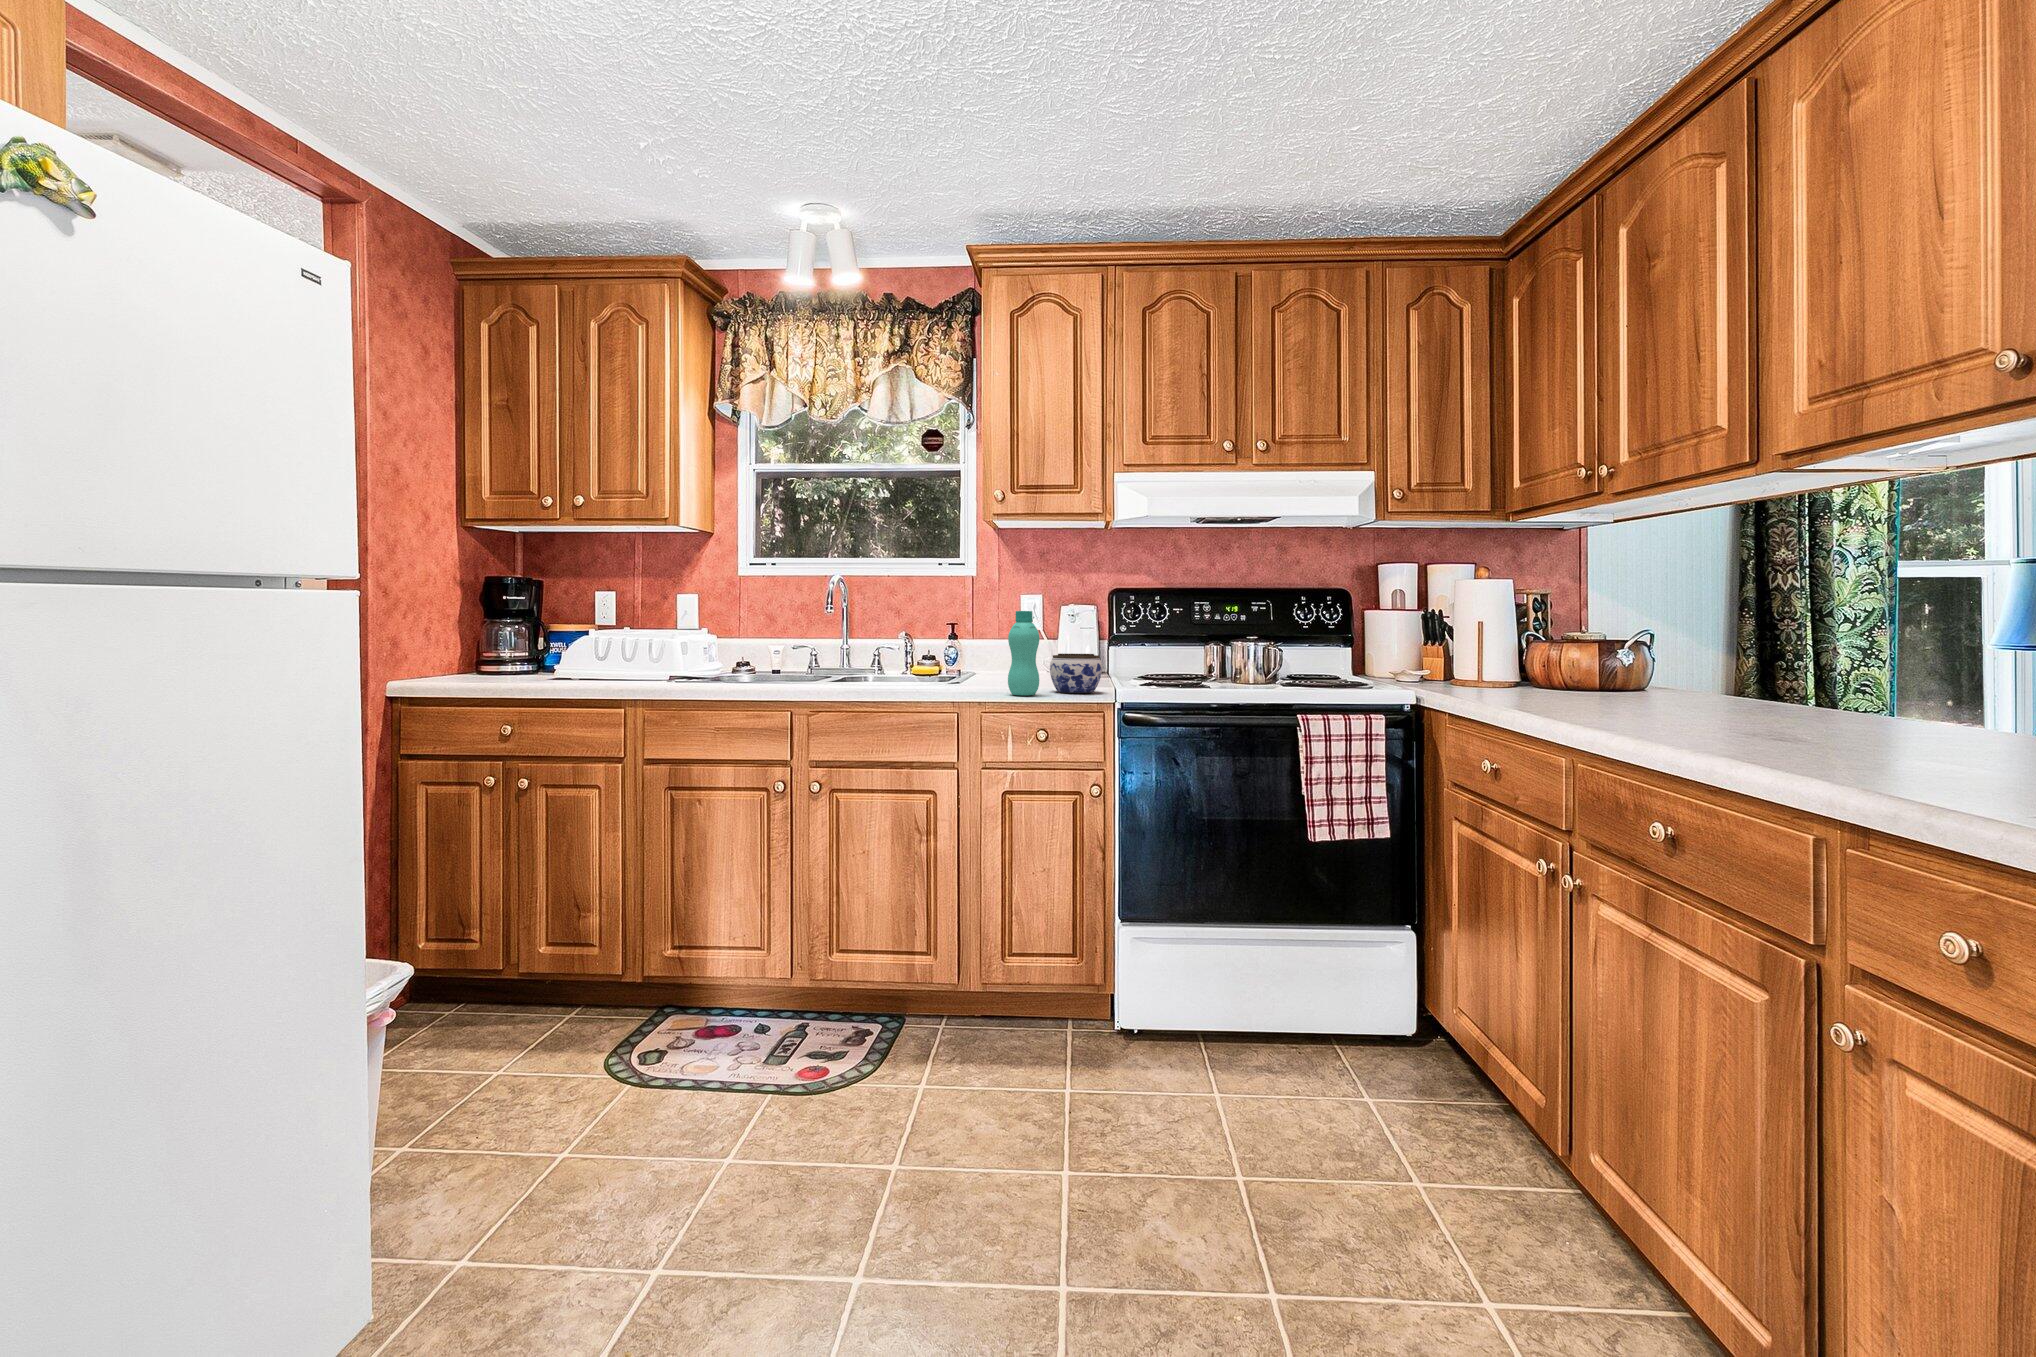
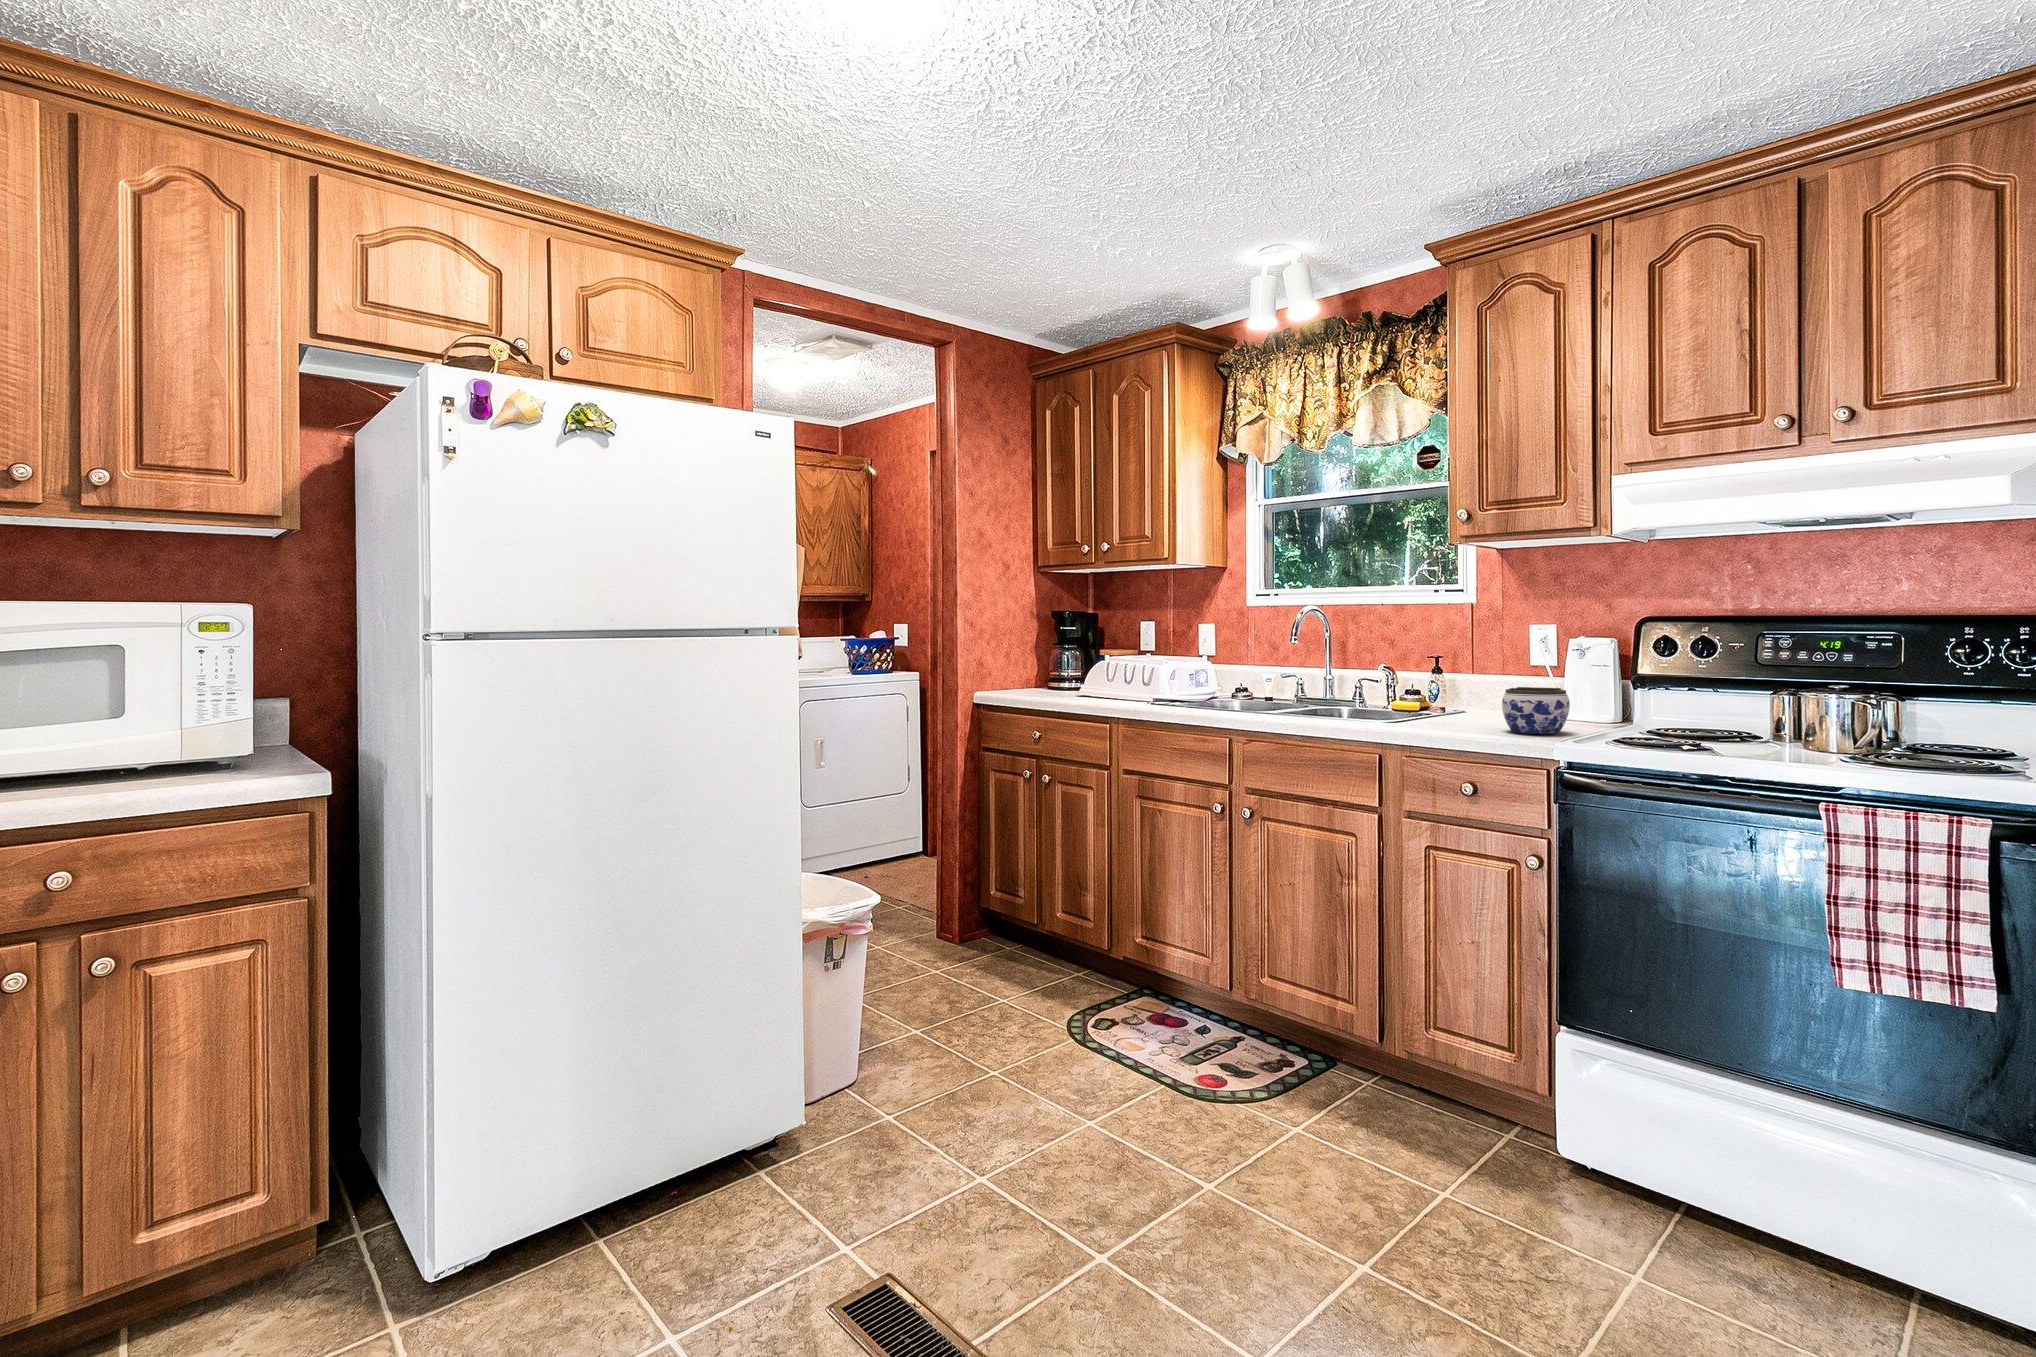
bottle: present [1008,611,1040,695] -> none [1434,641,1472,734]

